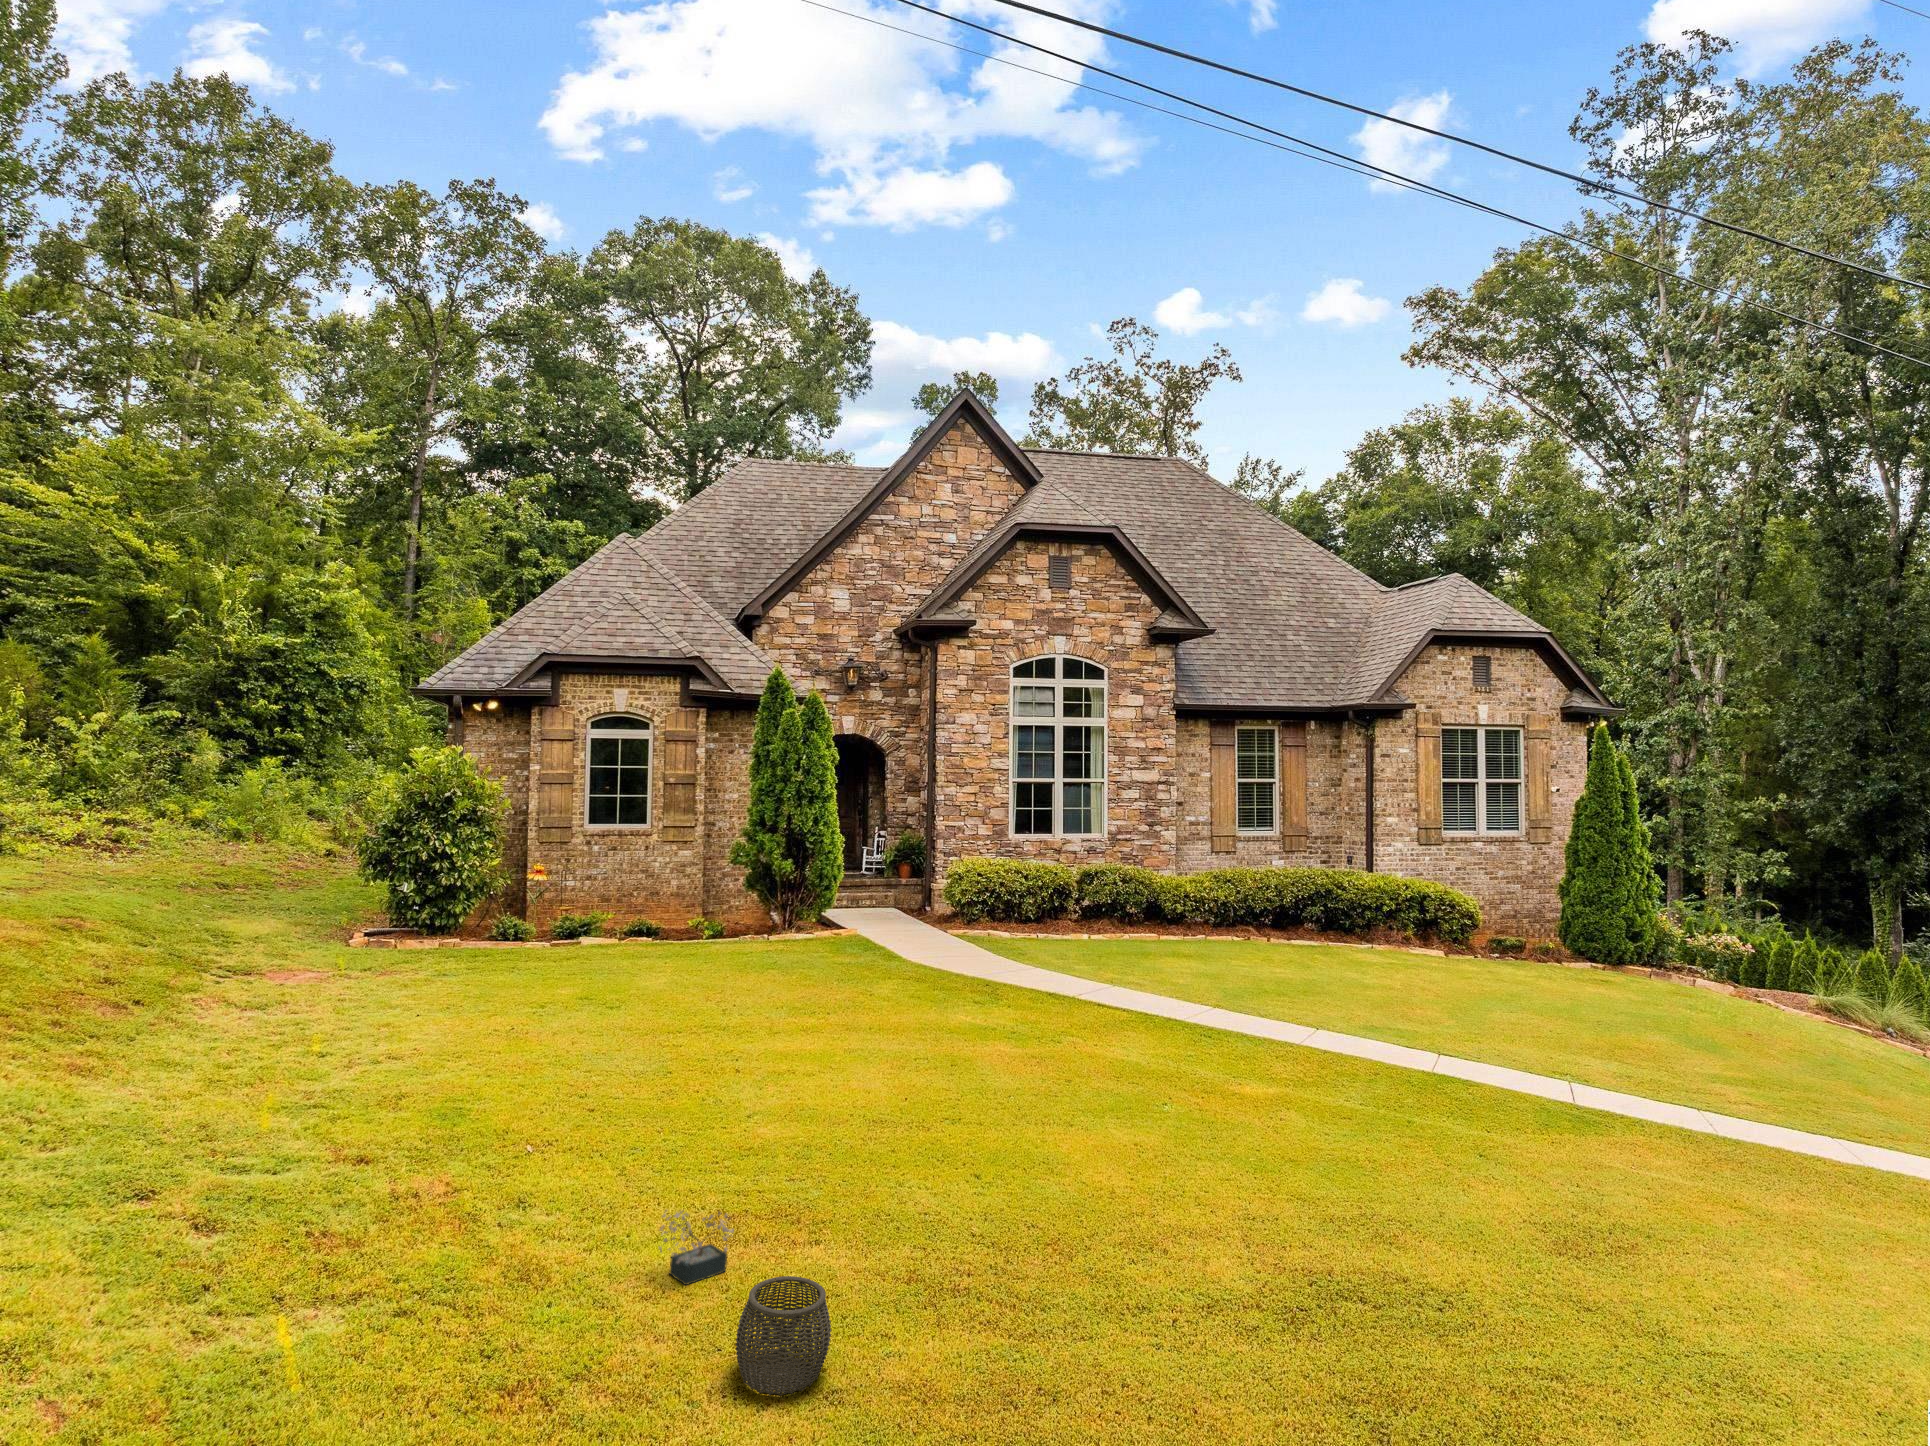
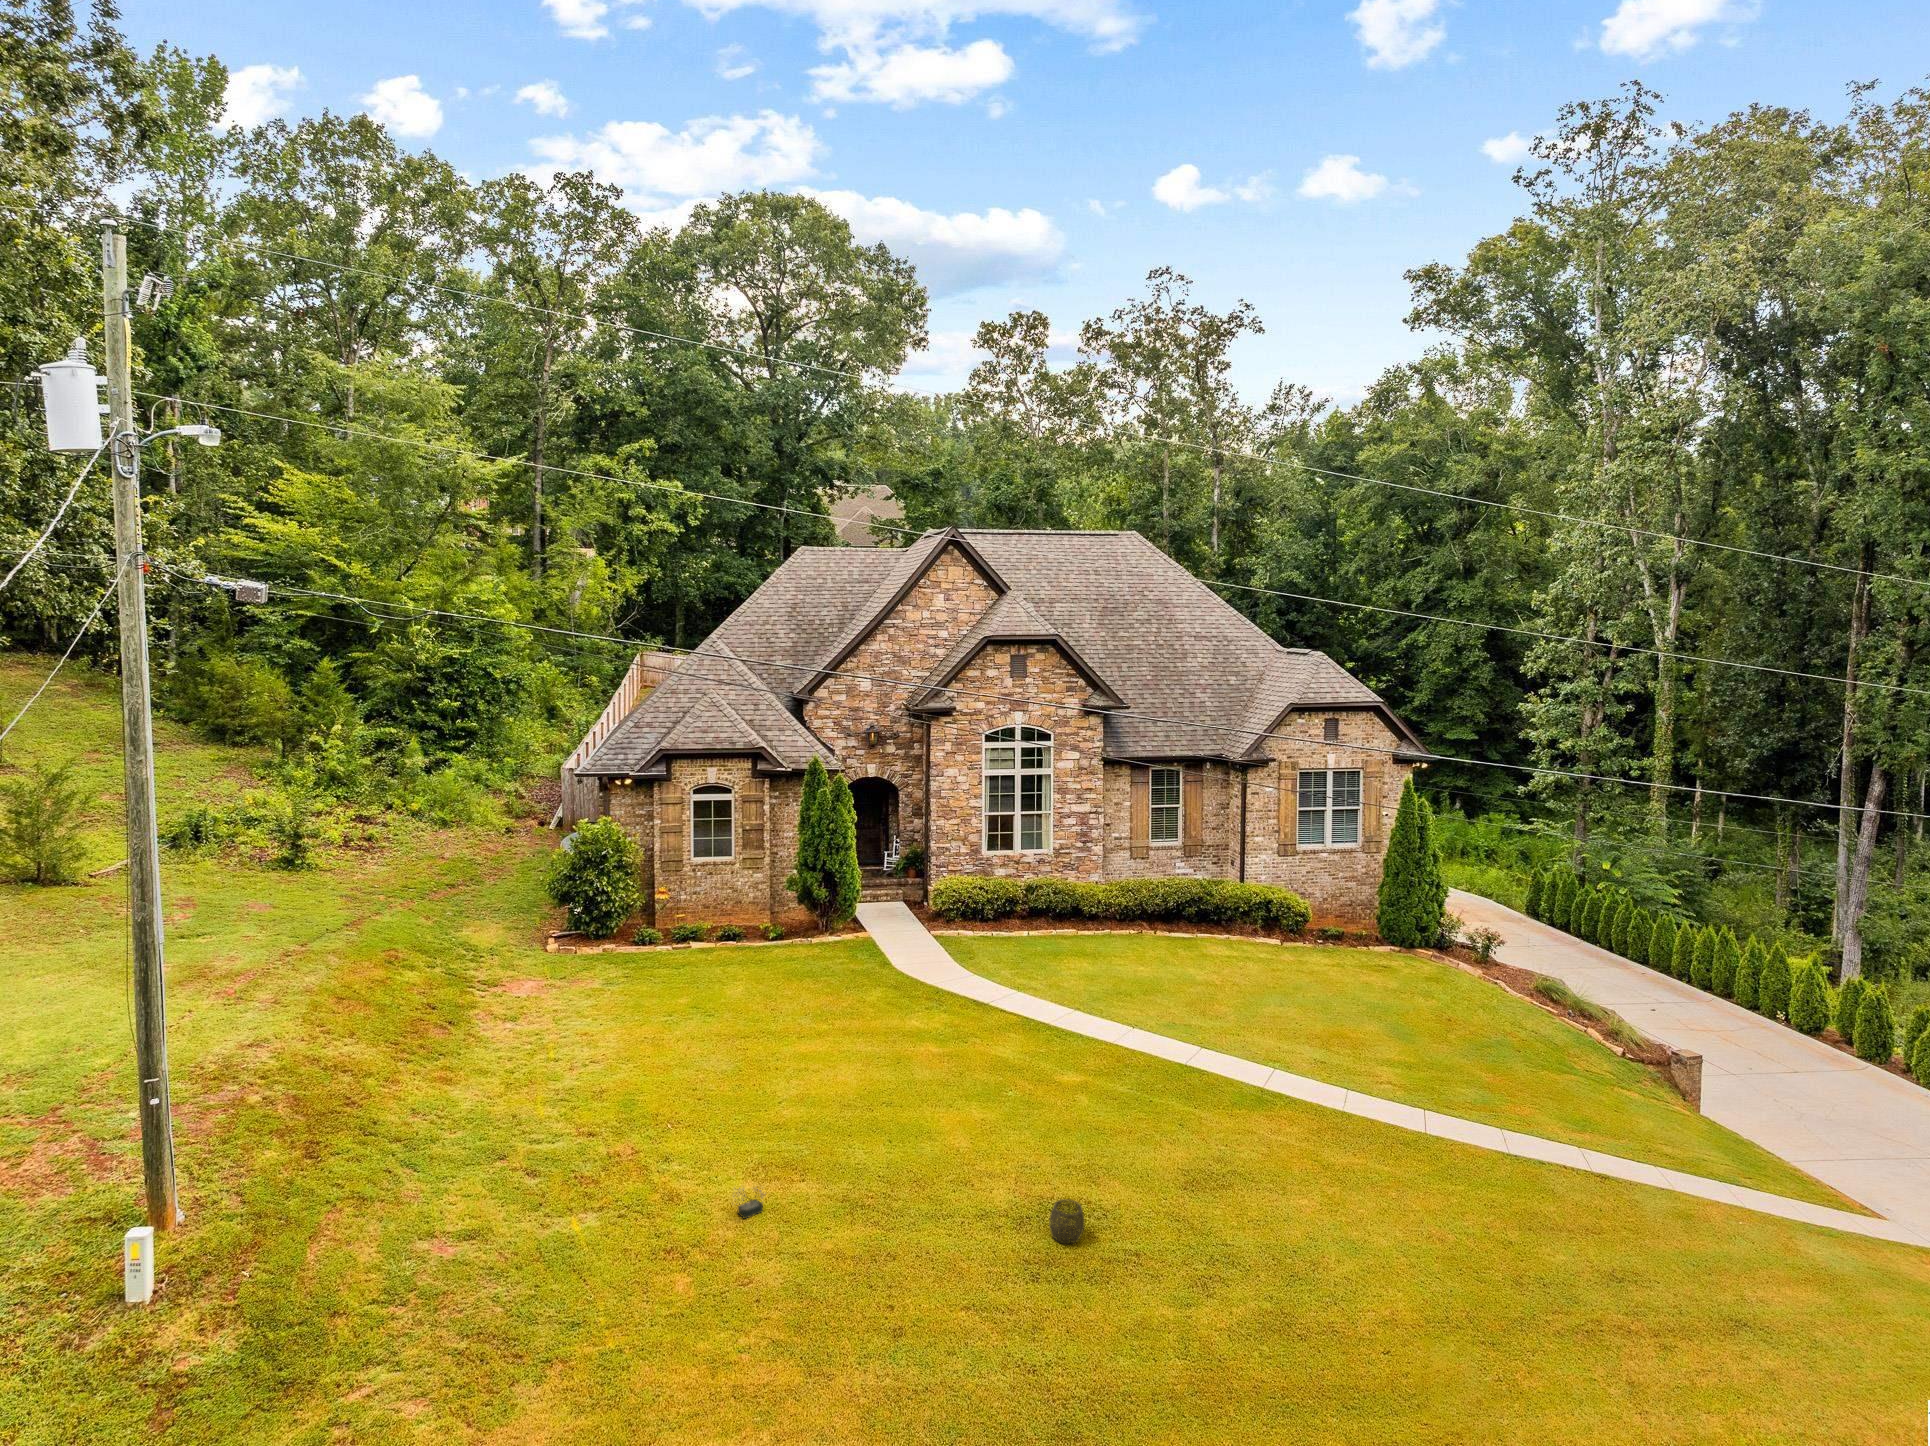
woven basket: present [736,1276,831,1396] -> present [1049,1199,1085,1244]

